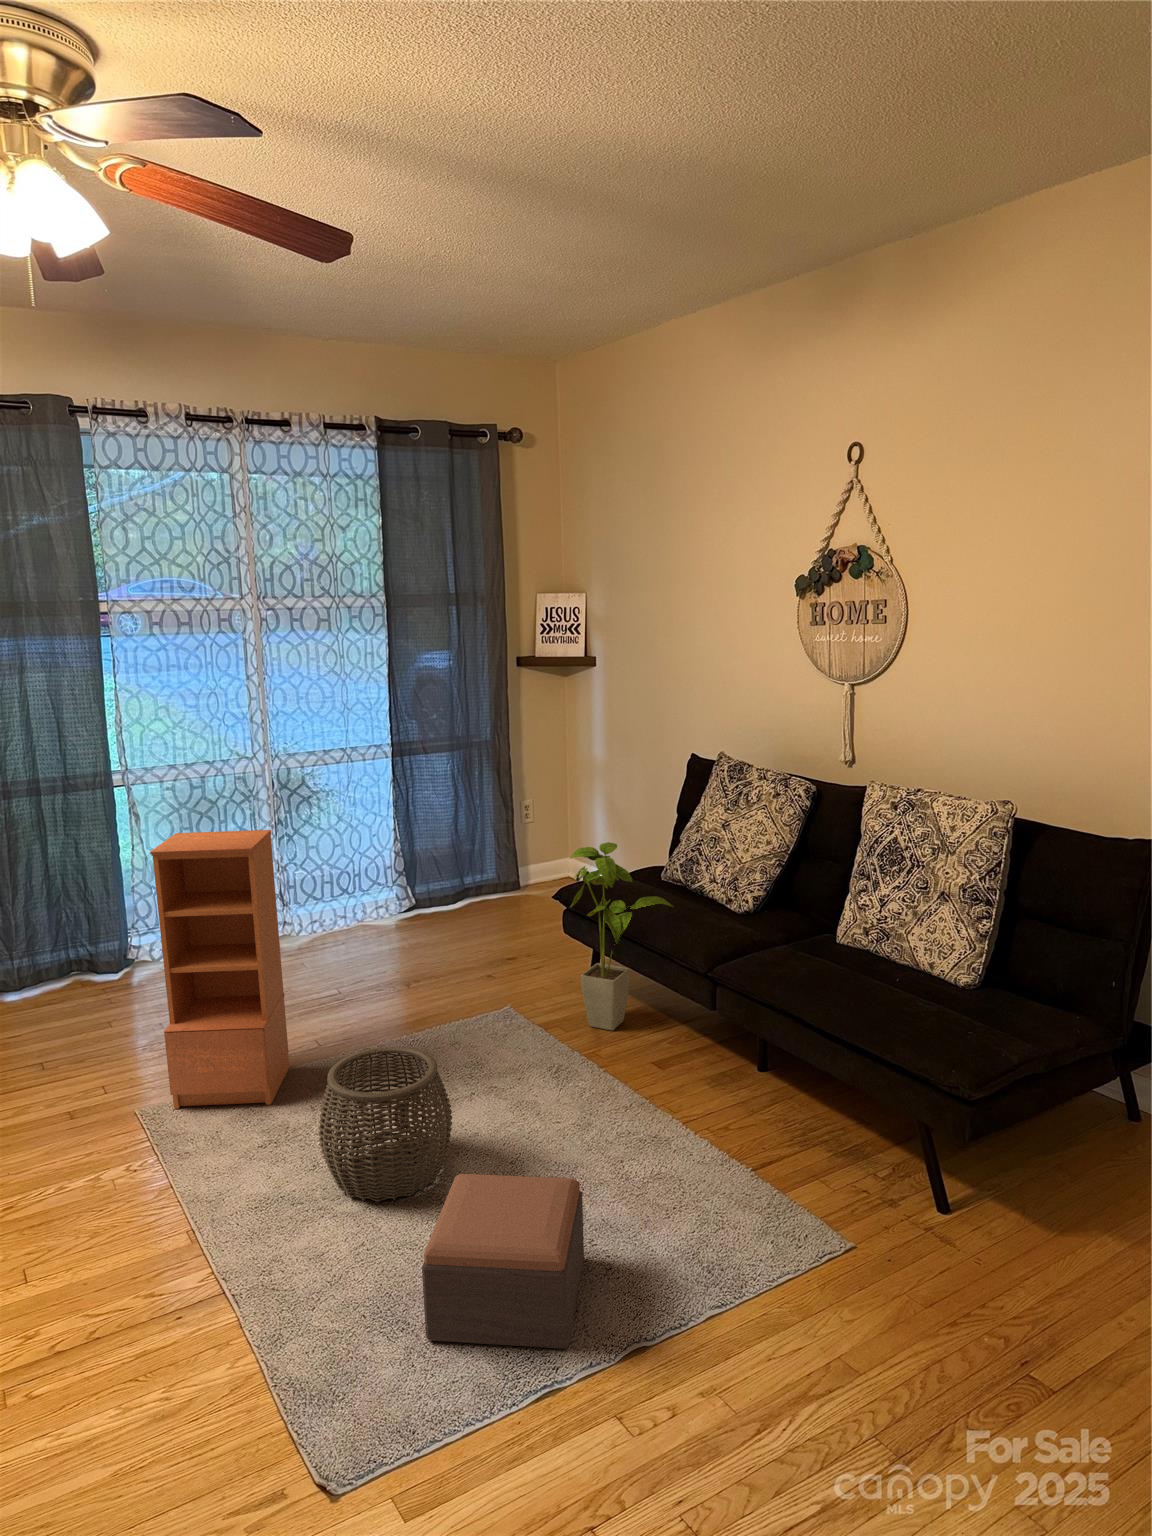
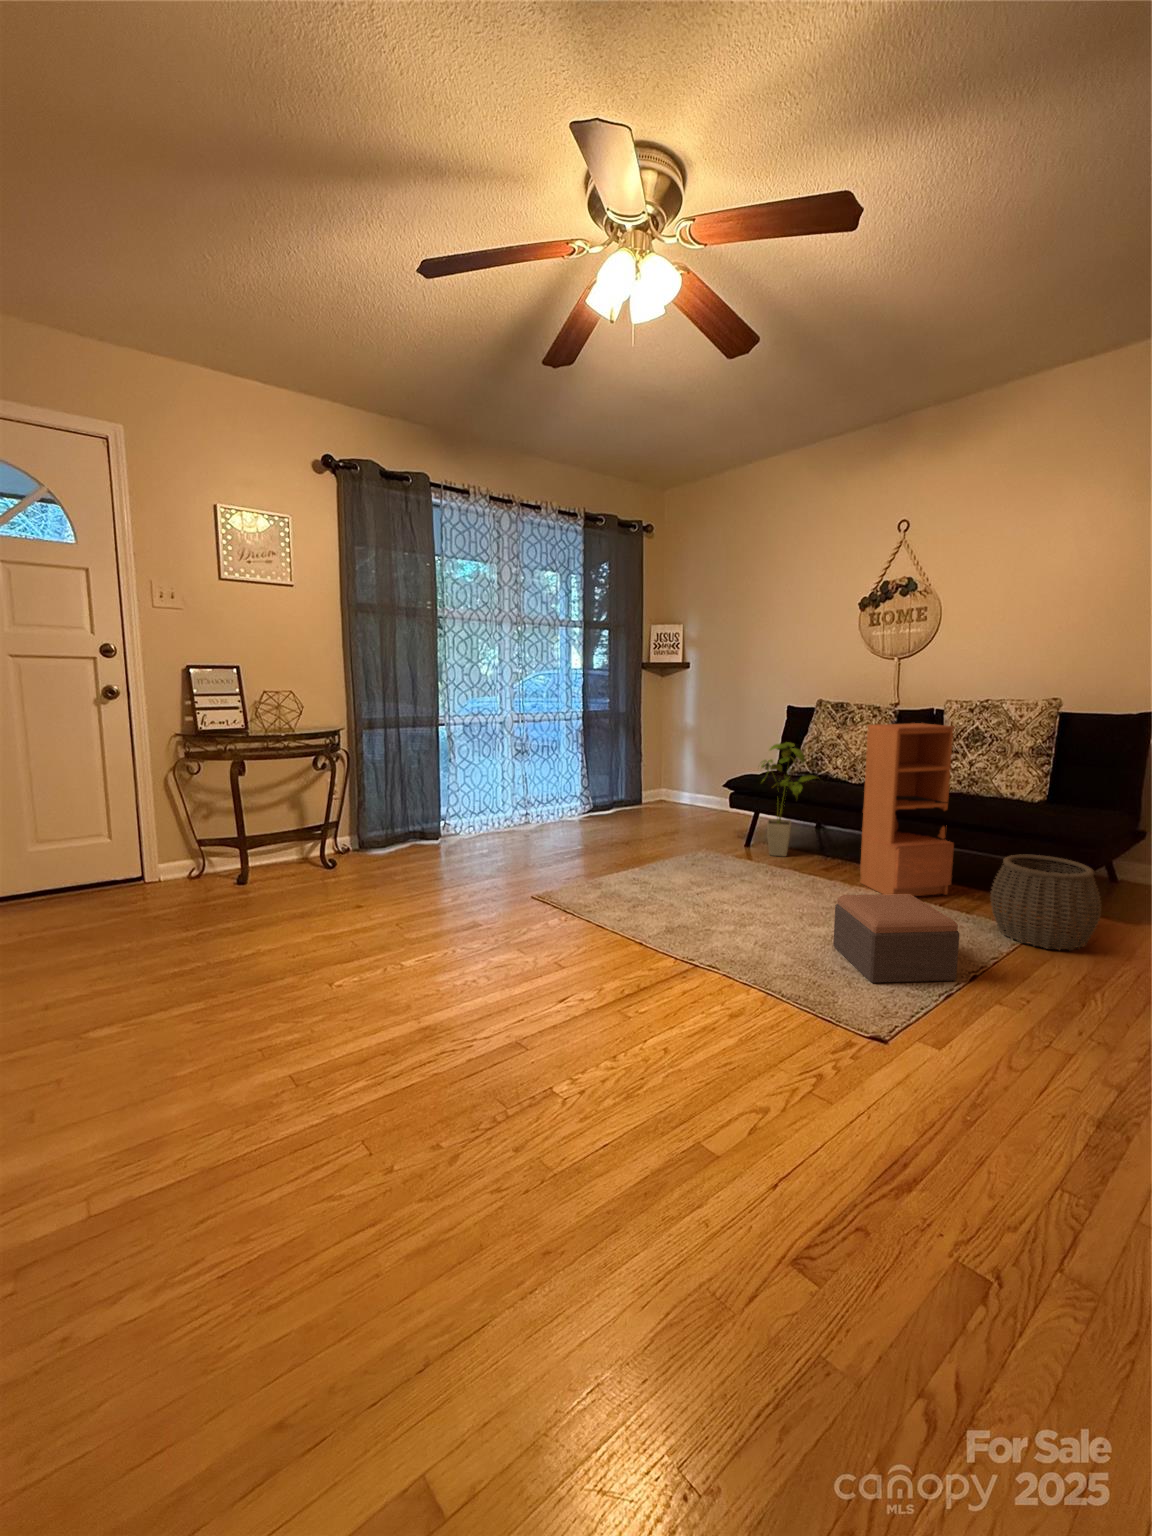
bookcase: present [150,830,289,1109] -> present [860,723,955,896]
woven basket: present [318,1046,453,1202] -> present [991,855,1101,950]

